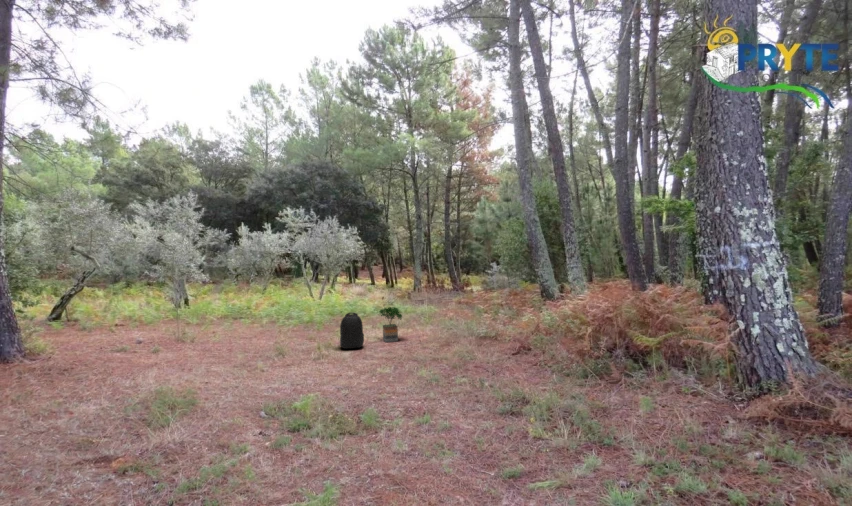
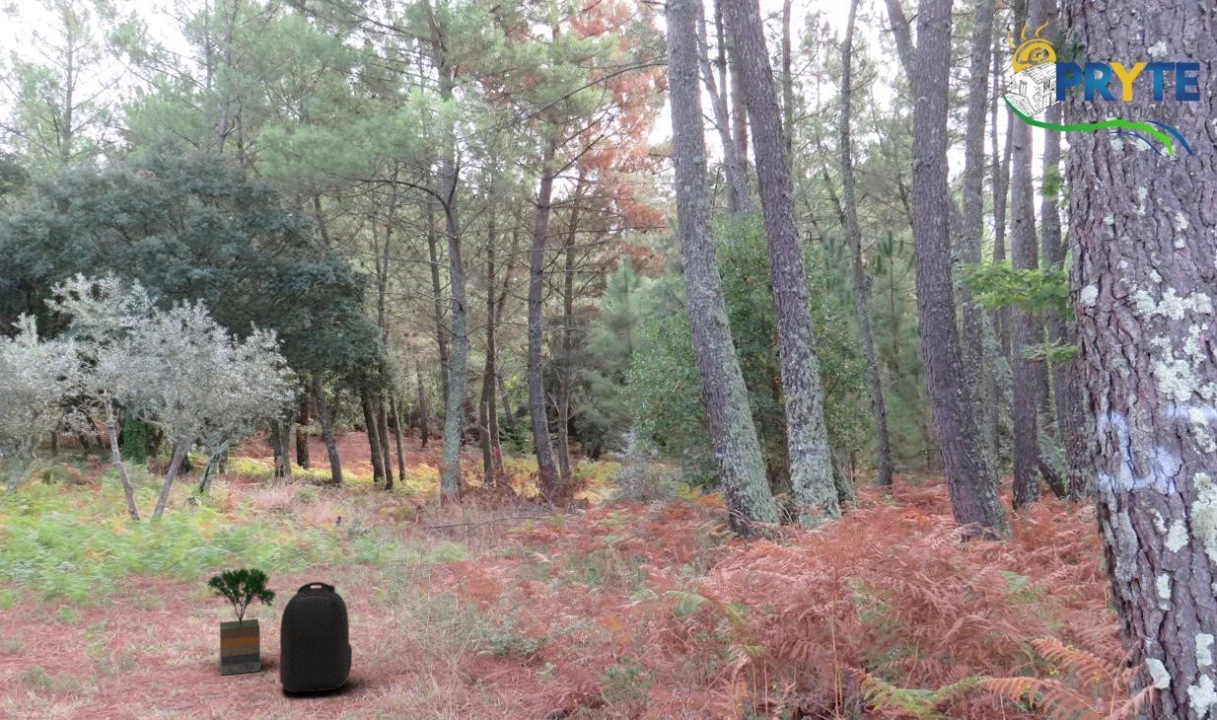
backpack: present [340,312,364,349] -> present [280,582,352,692]

